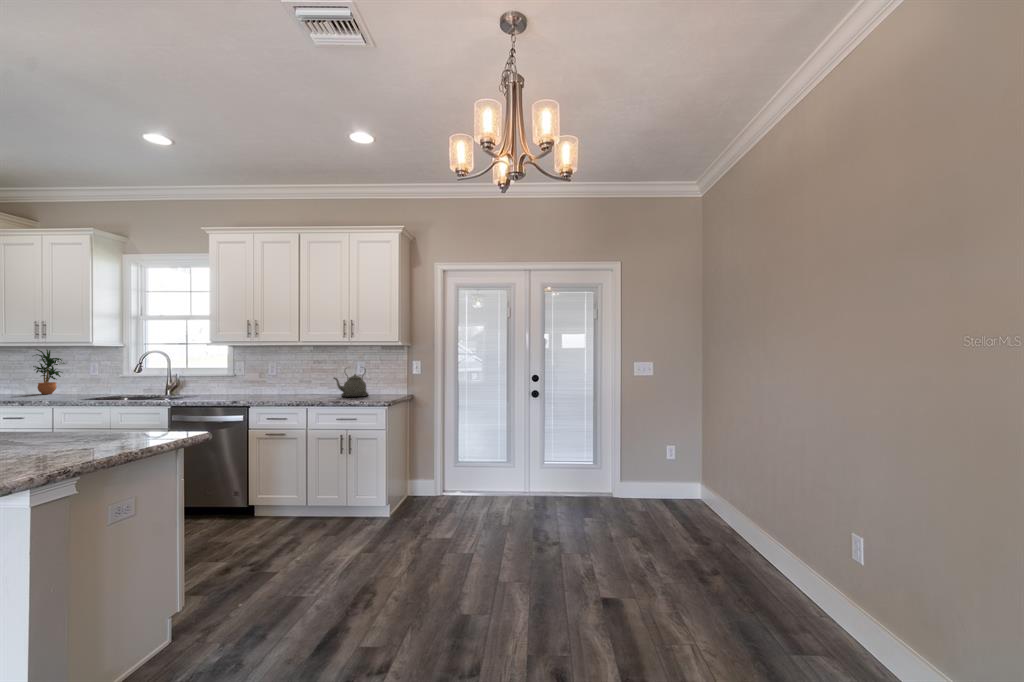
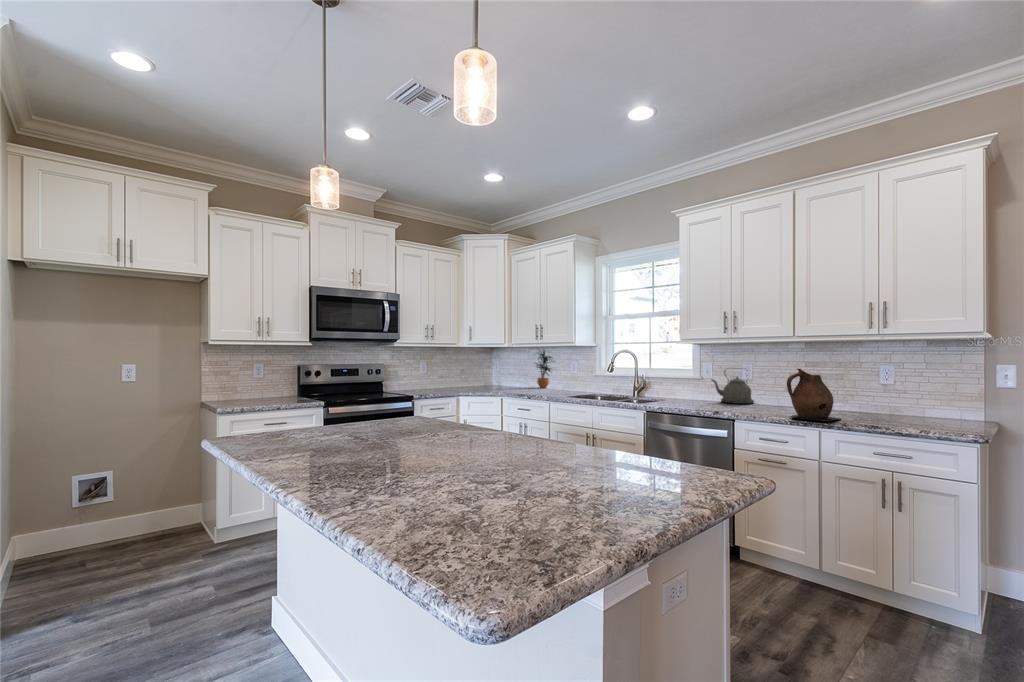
ceramic pitcher: none [286,366,323,402] -> present [787,369,841,422]
kettle: present [334,374,368,397] -> present [712,372,754,404]

